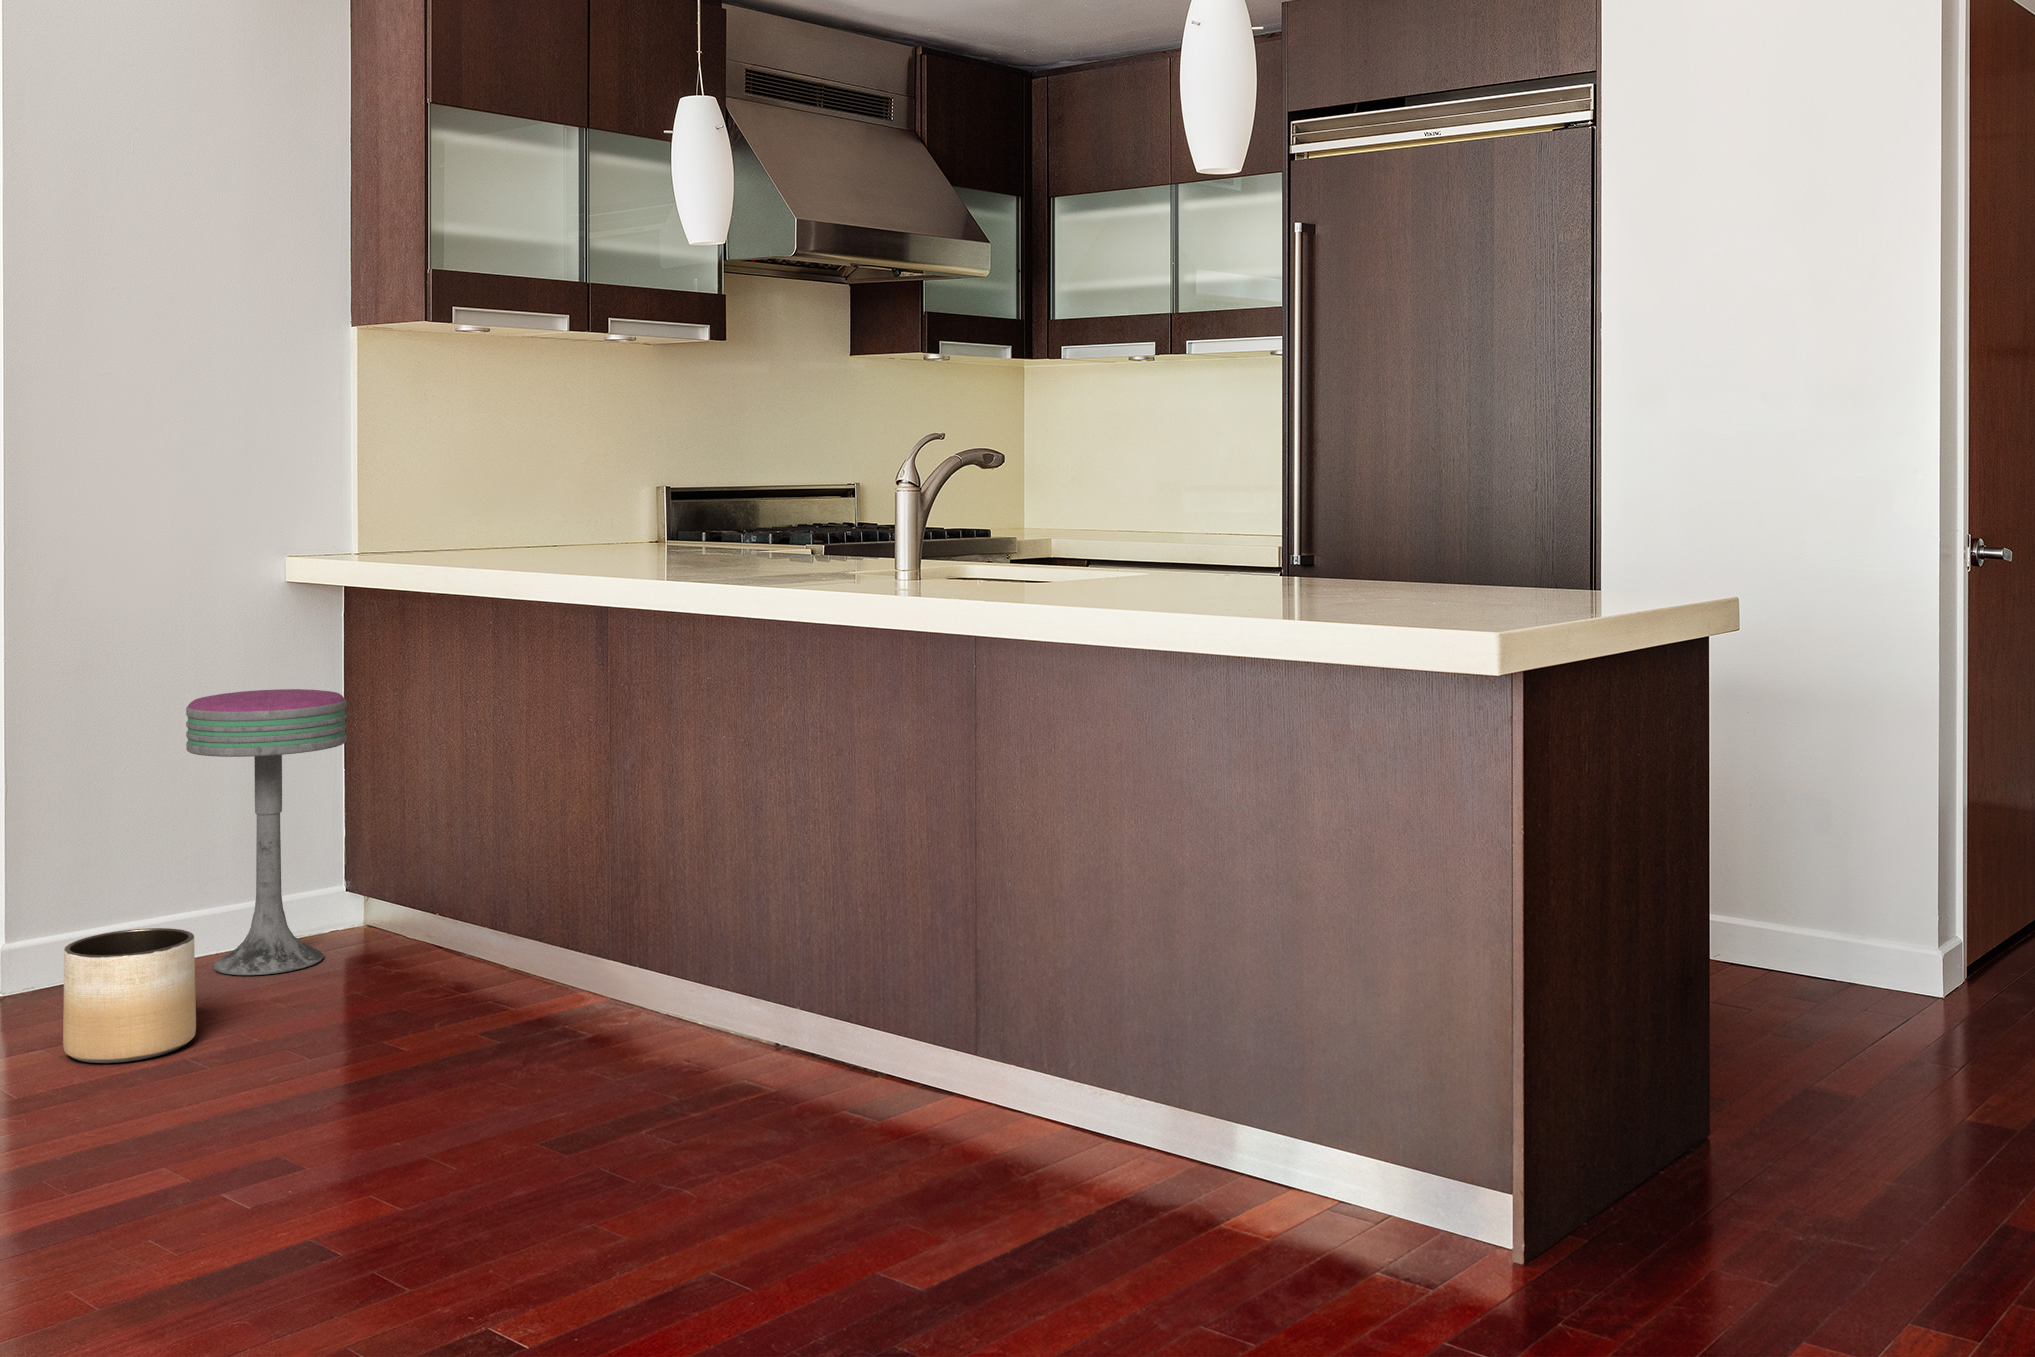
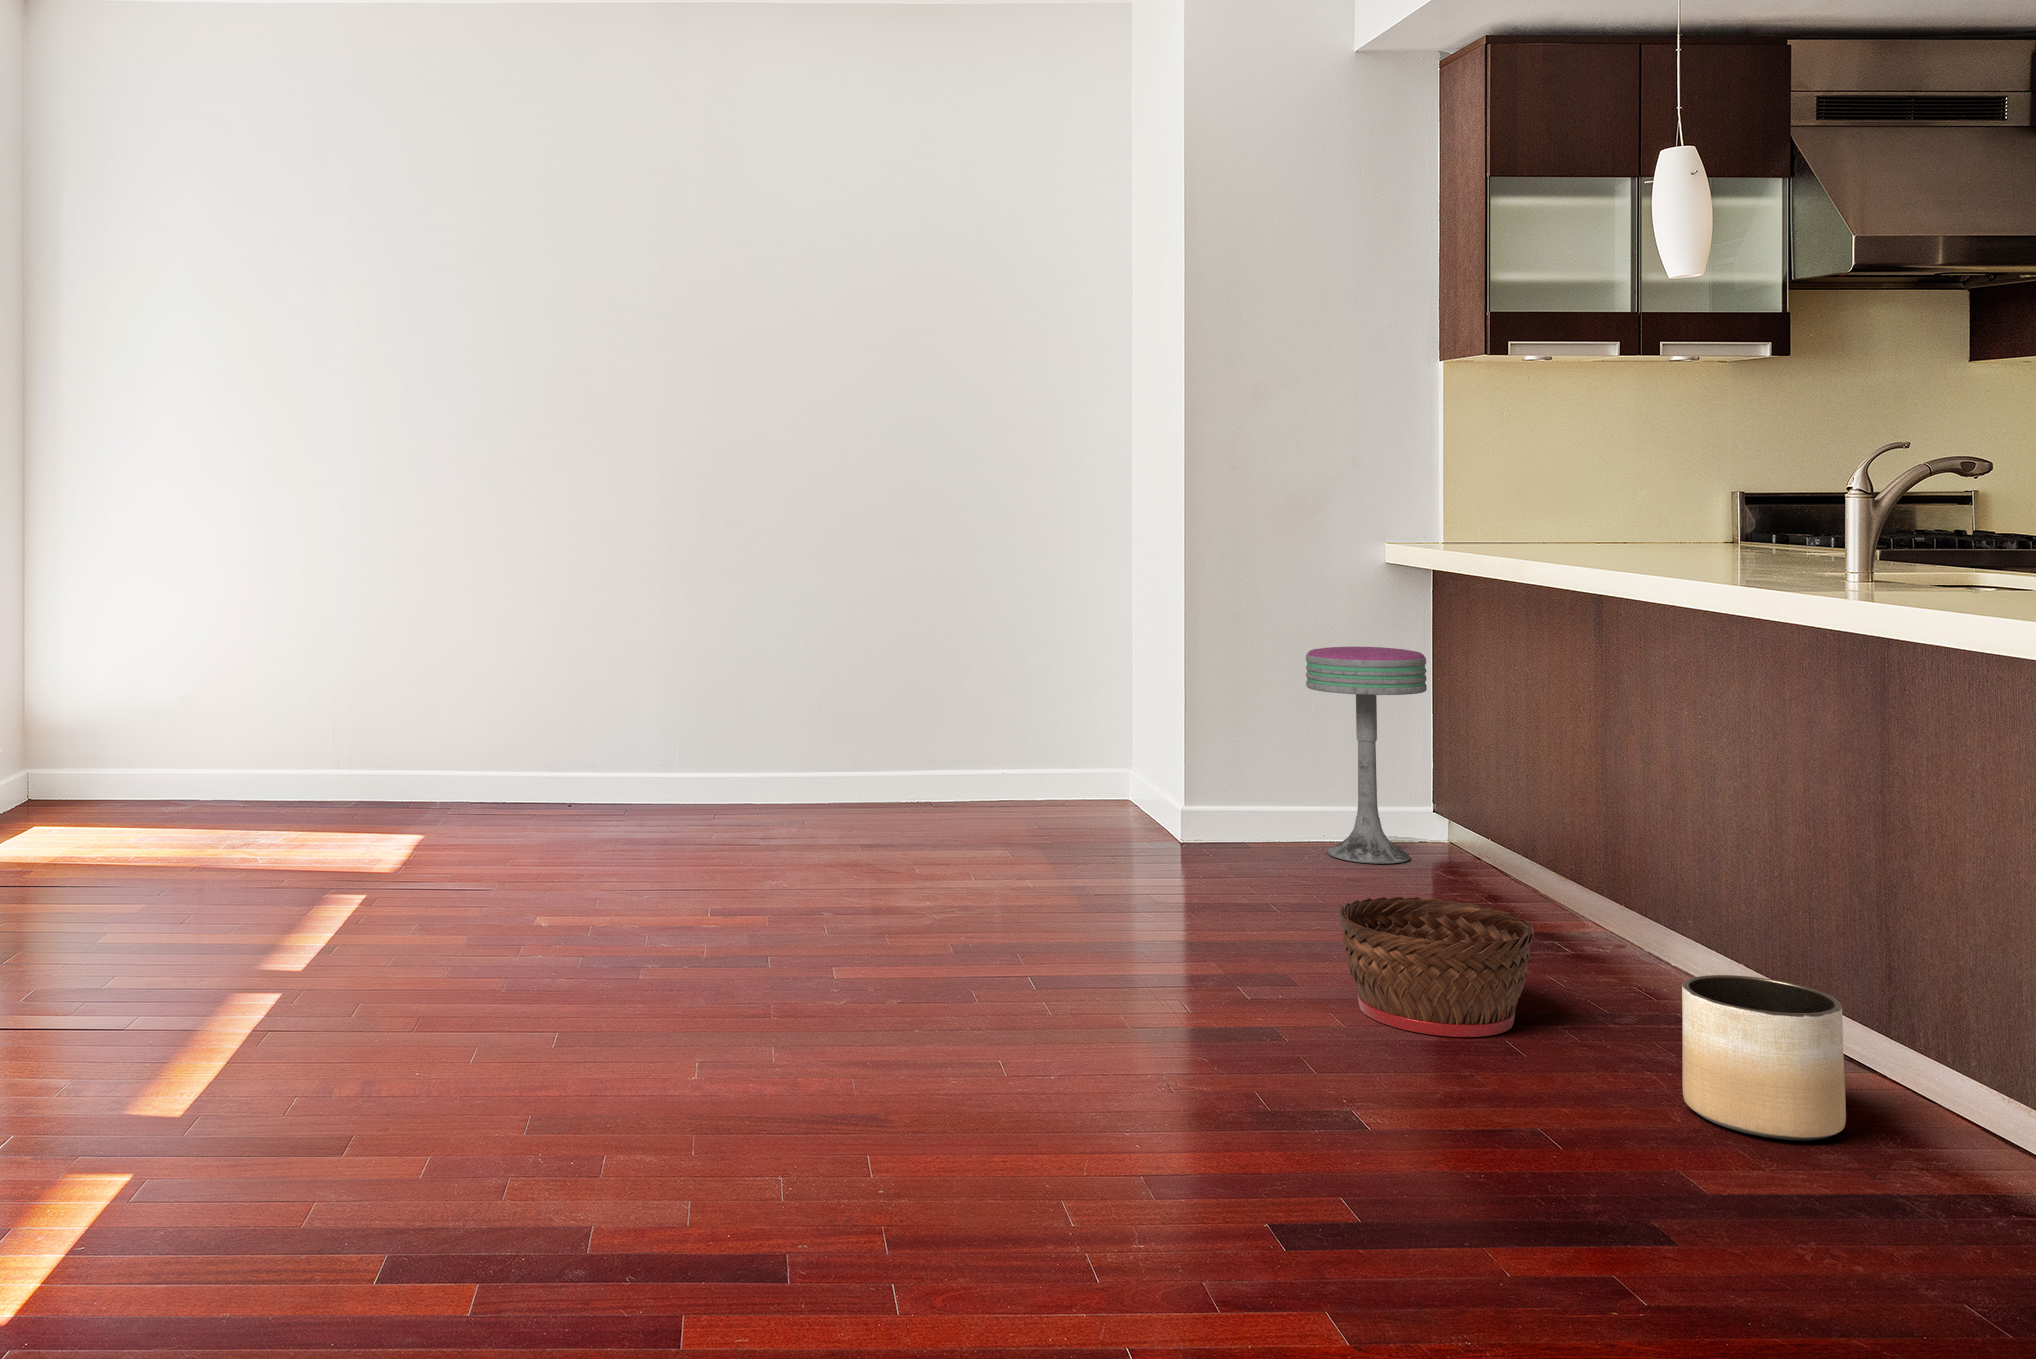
planter: present [63,928,196,1063] -> present [1682,975,1846,1140]
basket: none [306,1020,548,1208] -> present [1338,897,1534,1037]

